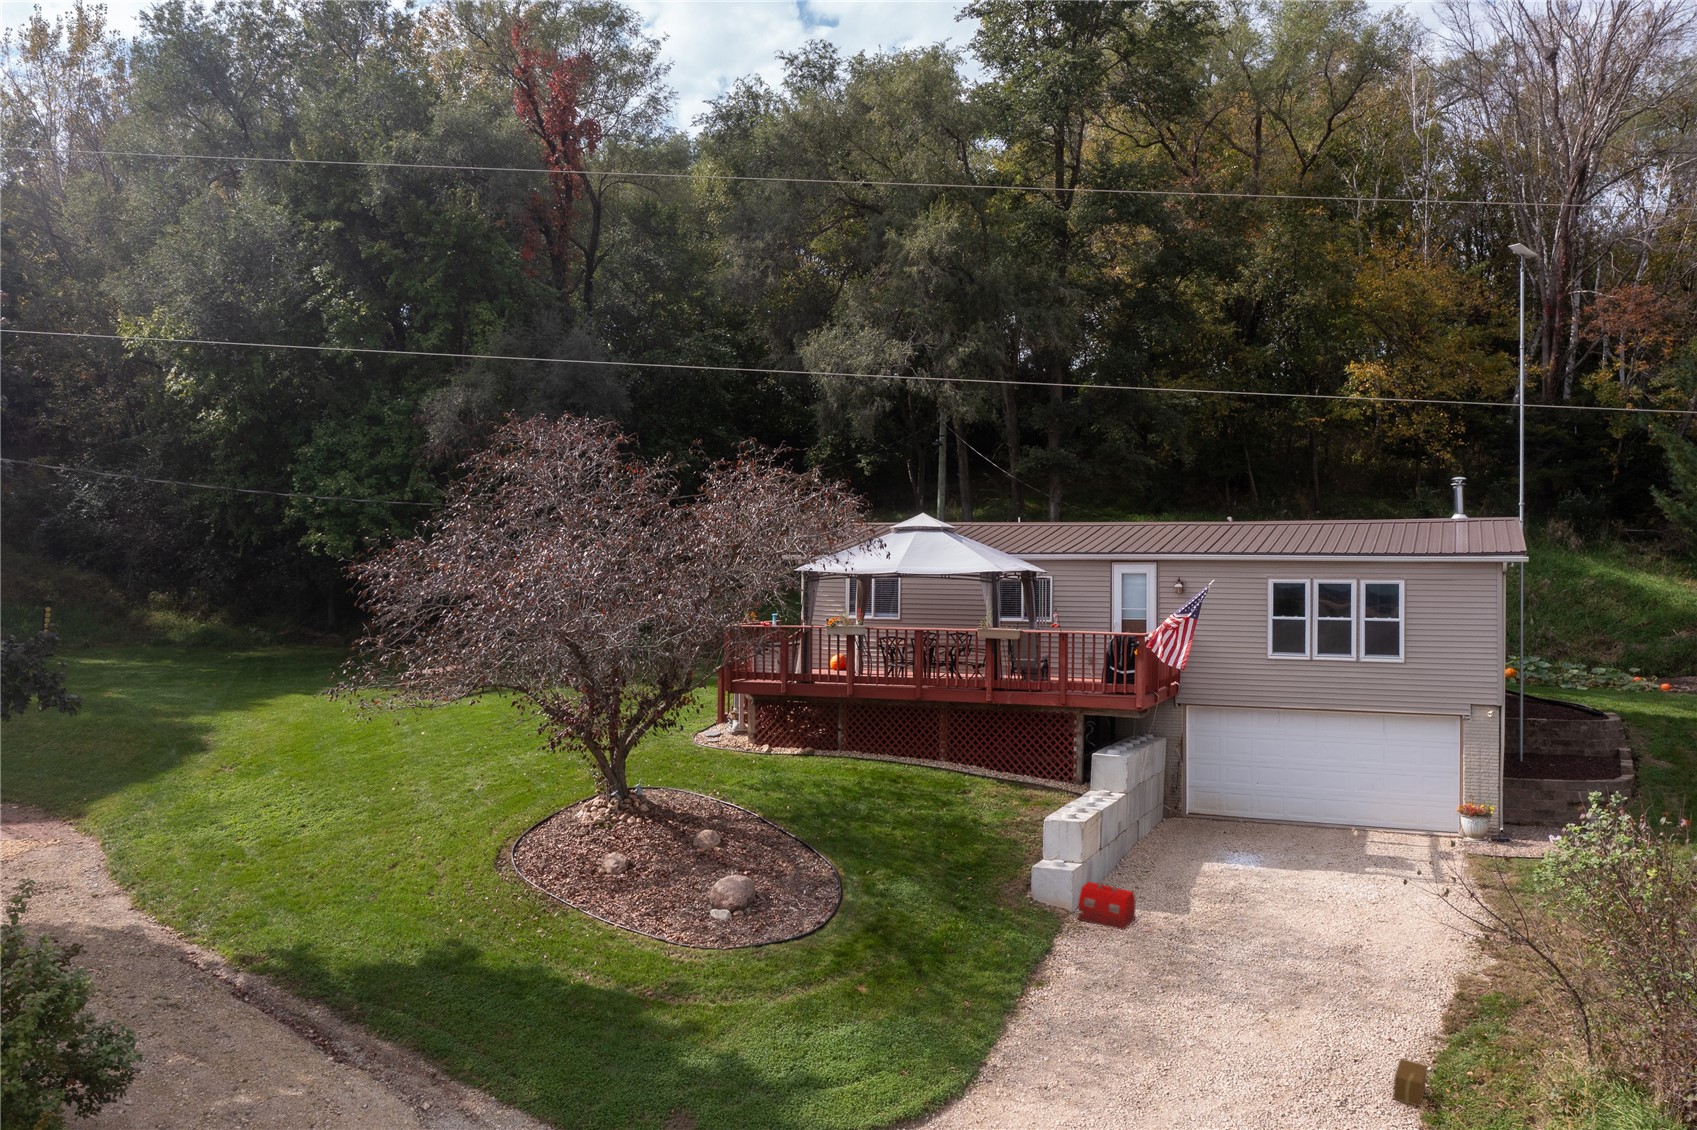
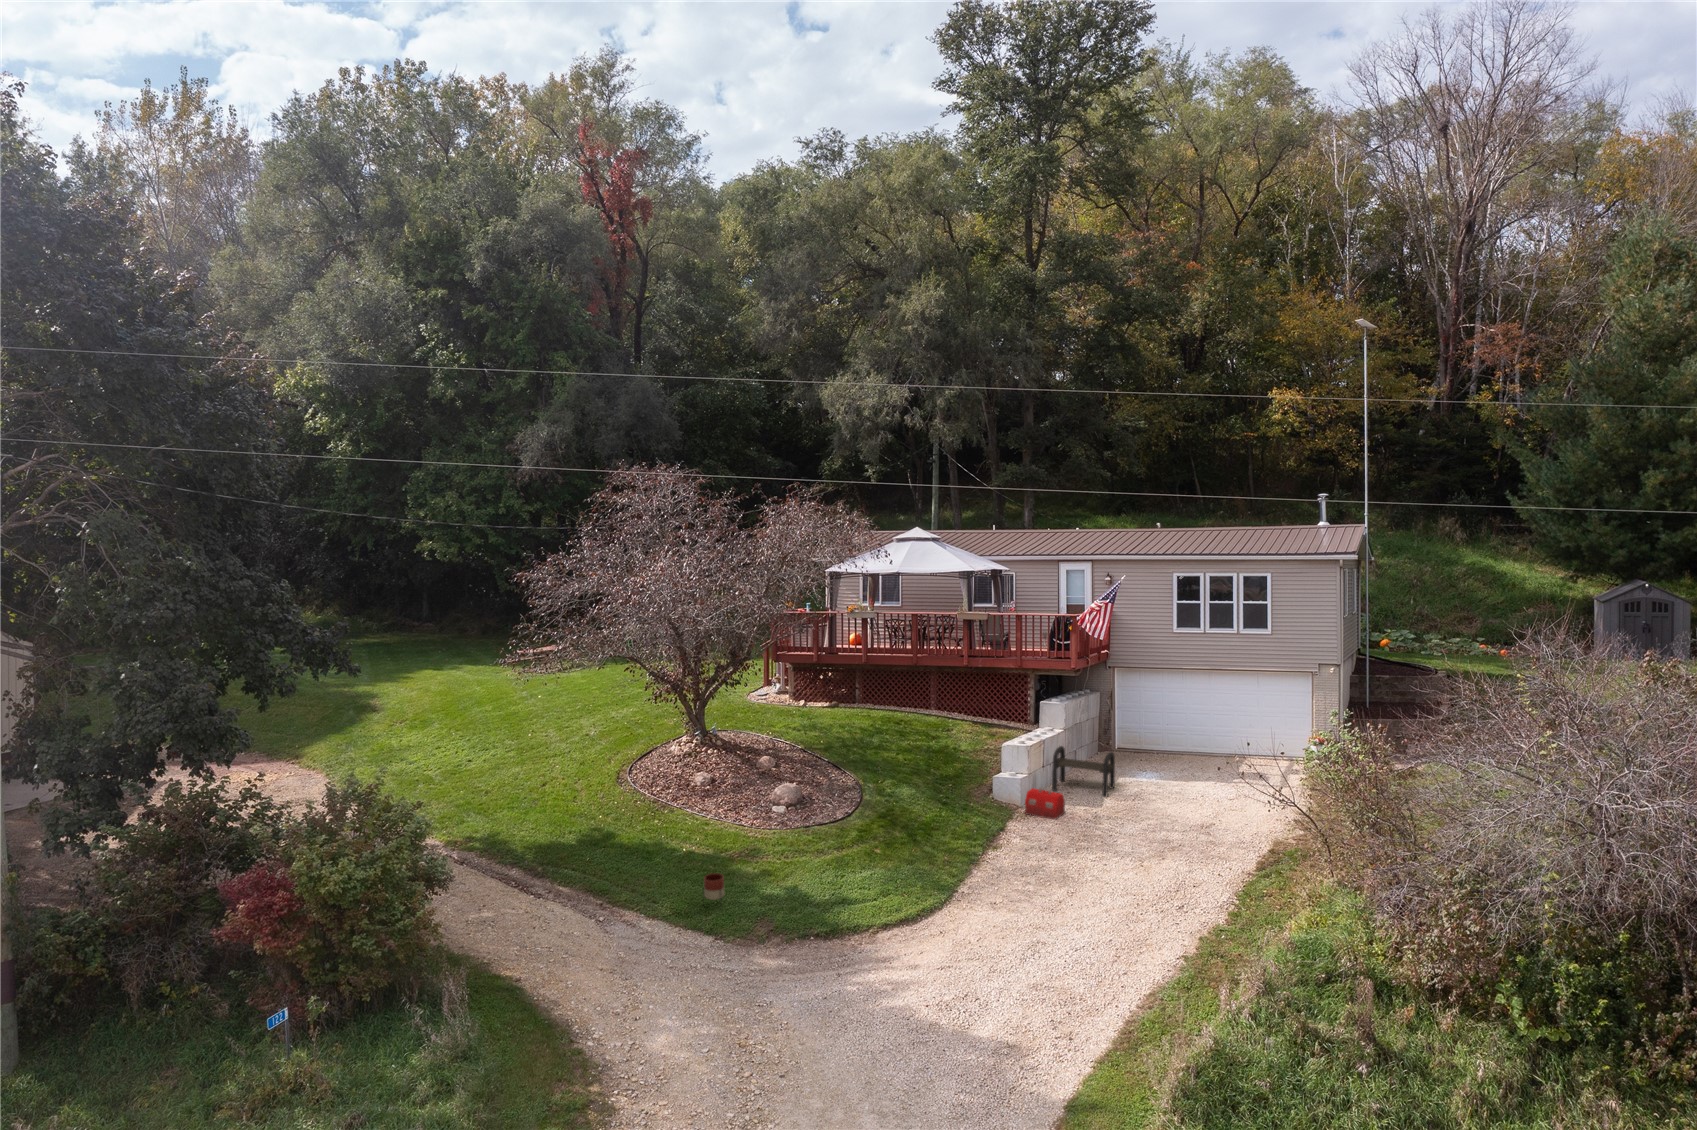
bench: none [1112,817,1200,894] -> present [1052,746,1115,797]
planter: none [586,1038,621,1100] -> present [703,873,724,900]
cardboard box: present [1393,1059,1427,1106] -> none [1211,883,1234,910]

